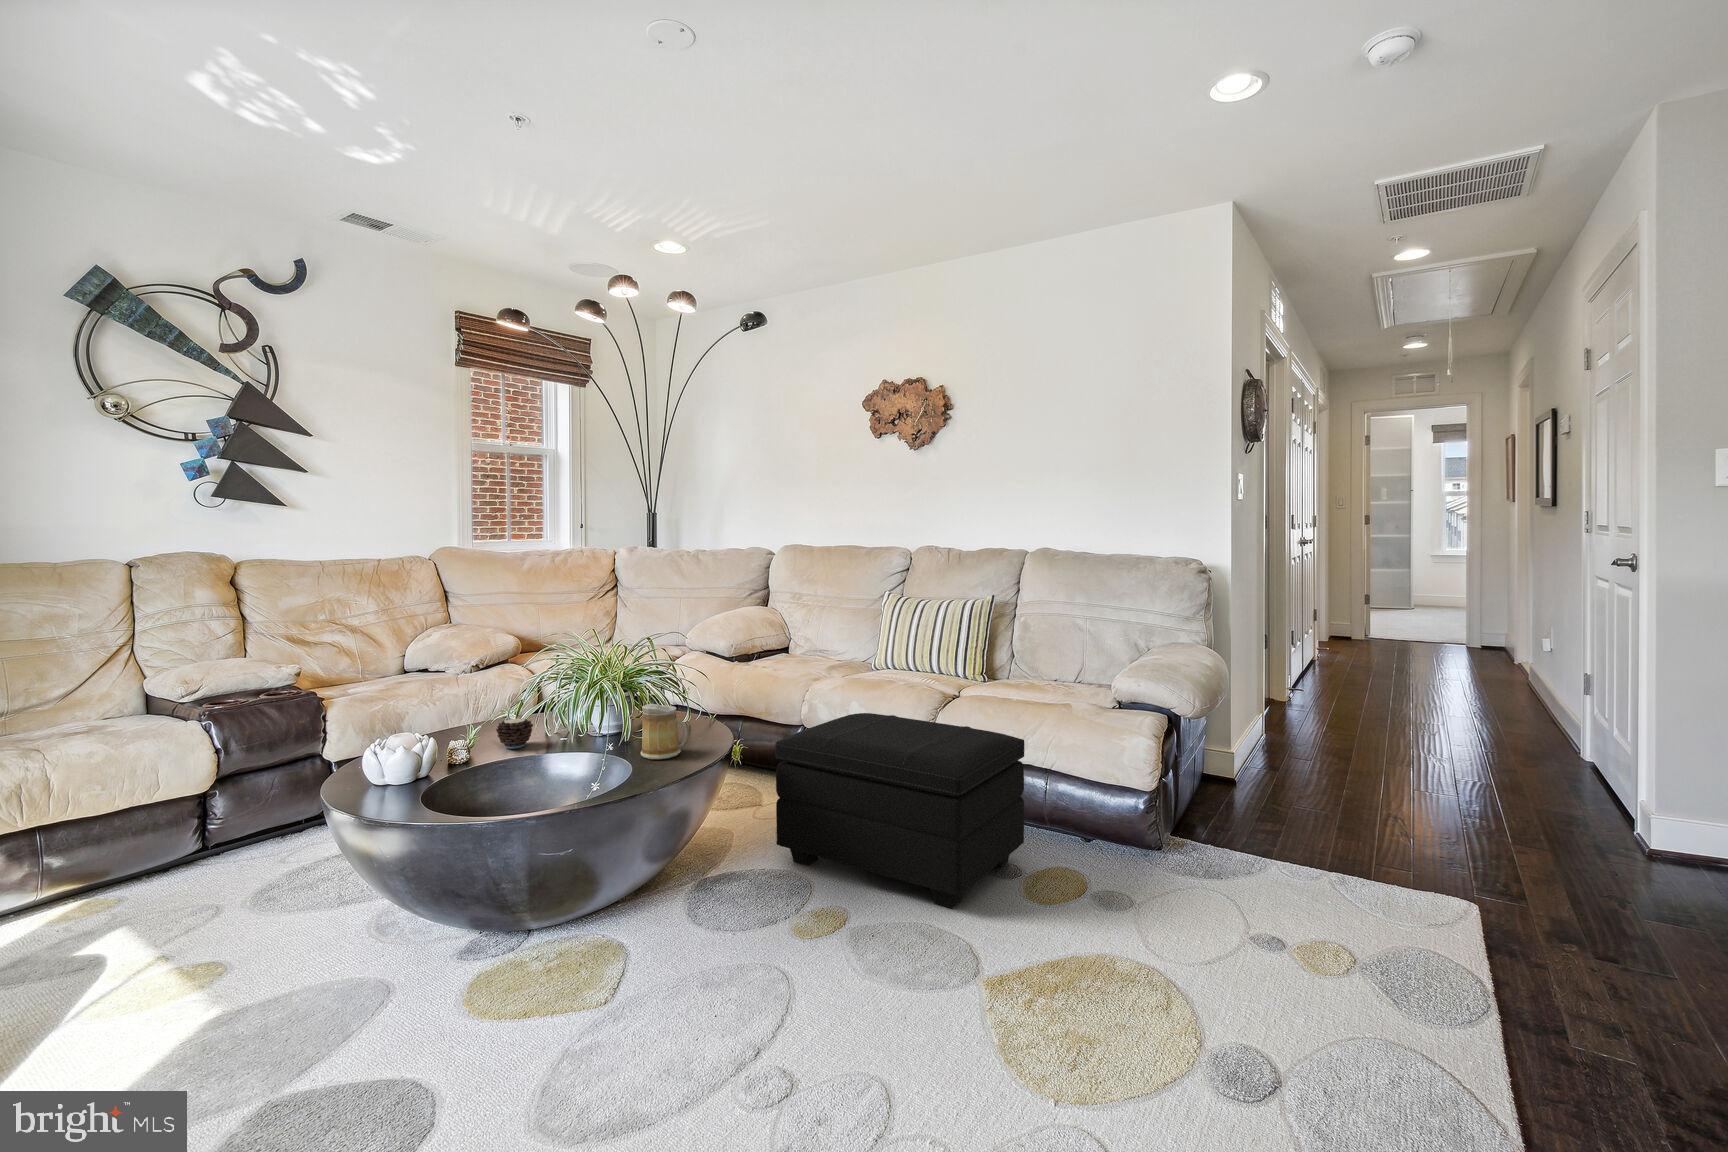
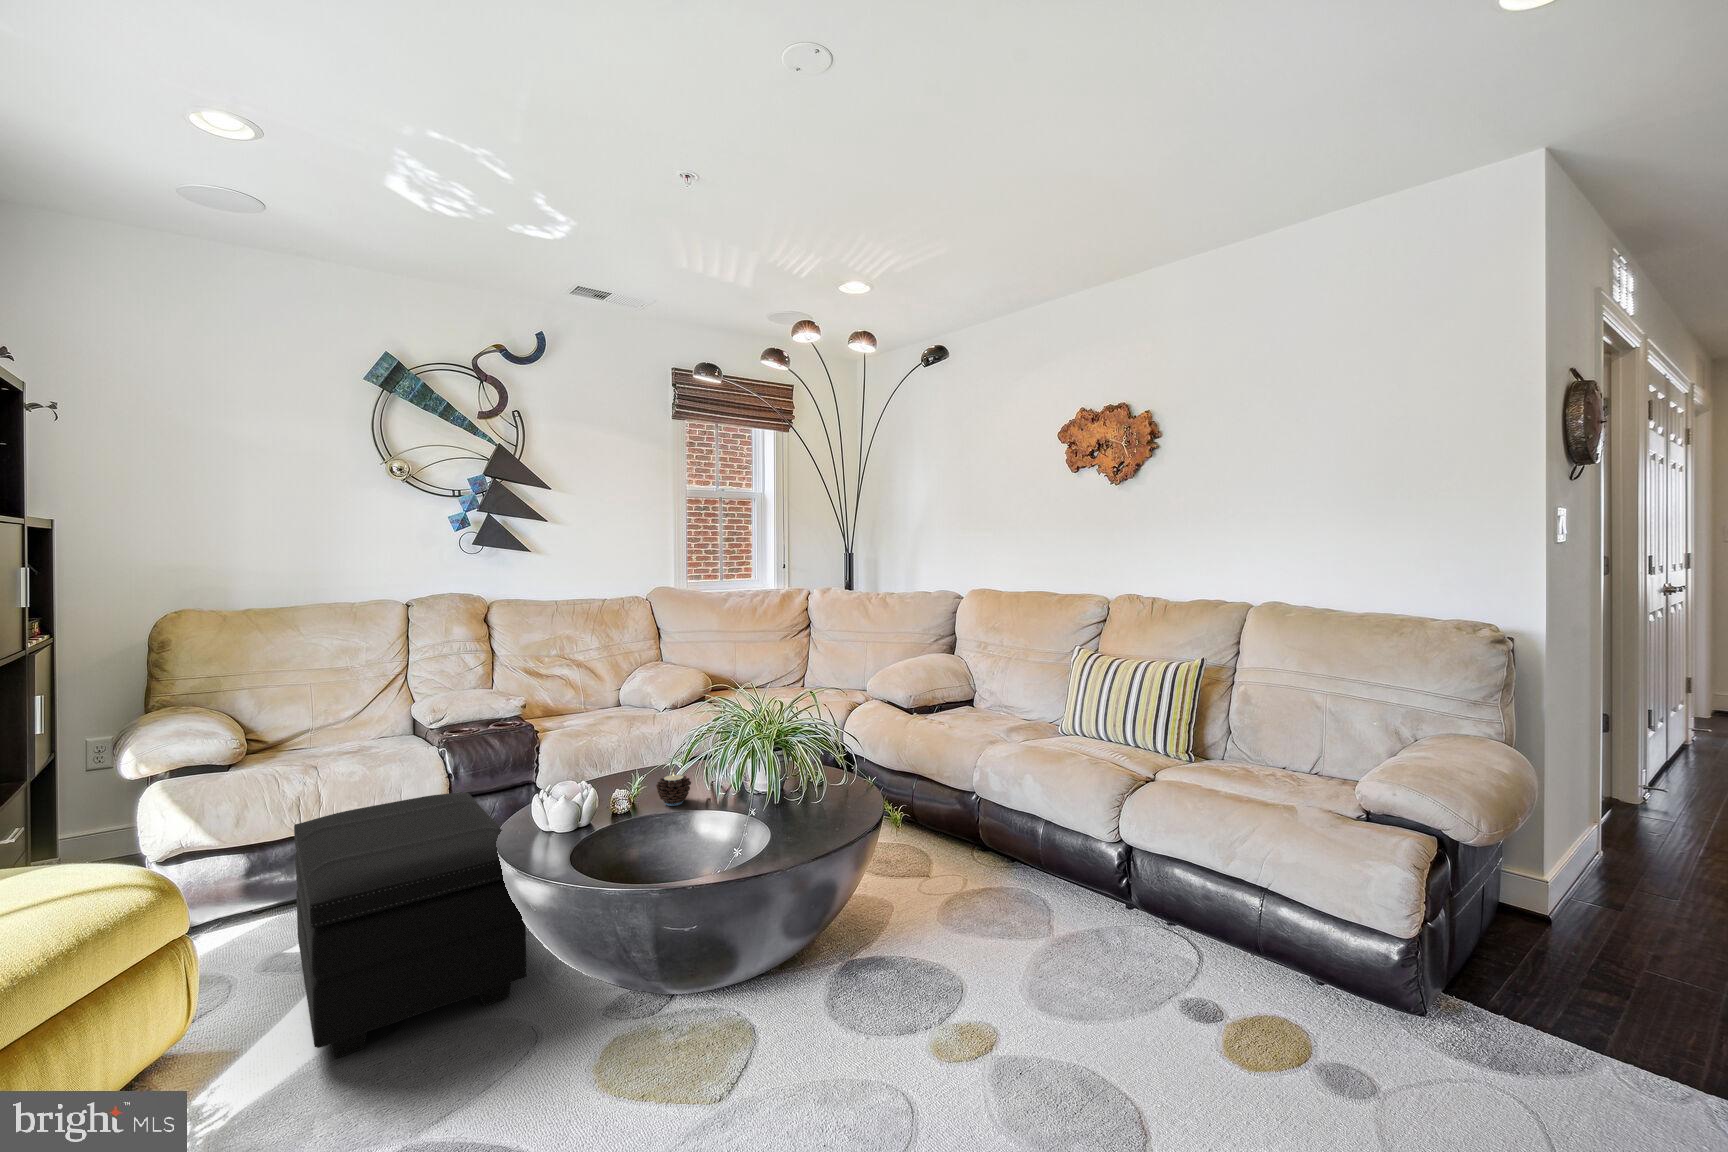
mug: present [641,704,687,759] -> none [786,774,834,836]
footstool: present [775,713,1024,908] -> present [294,792,527,1058]

